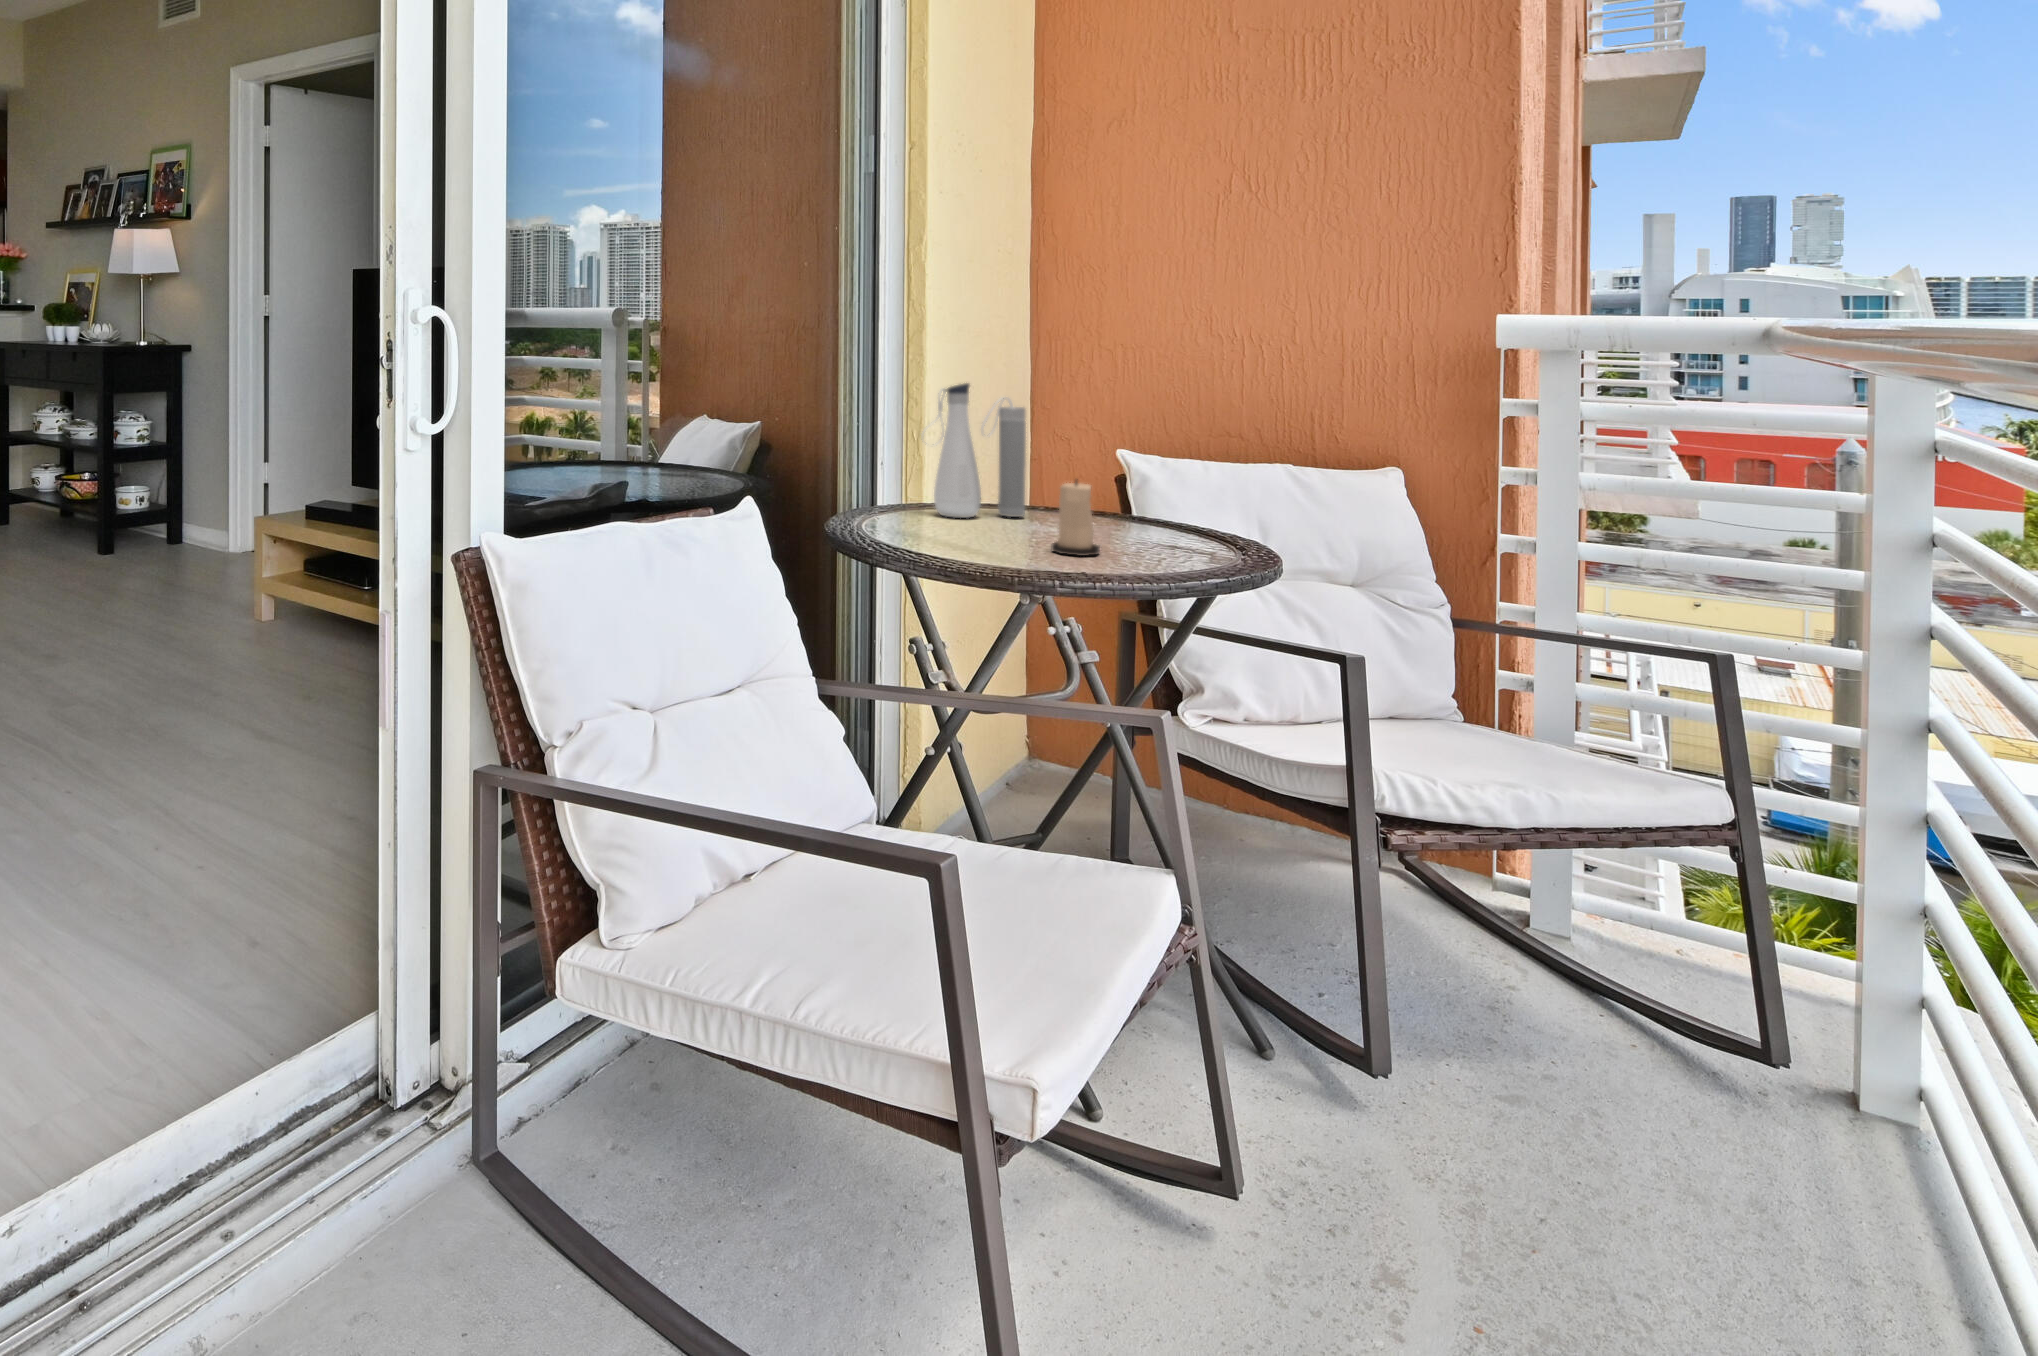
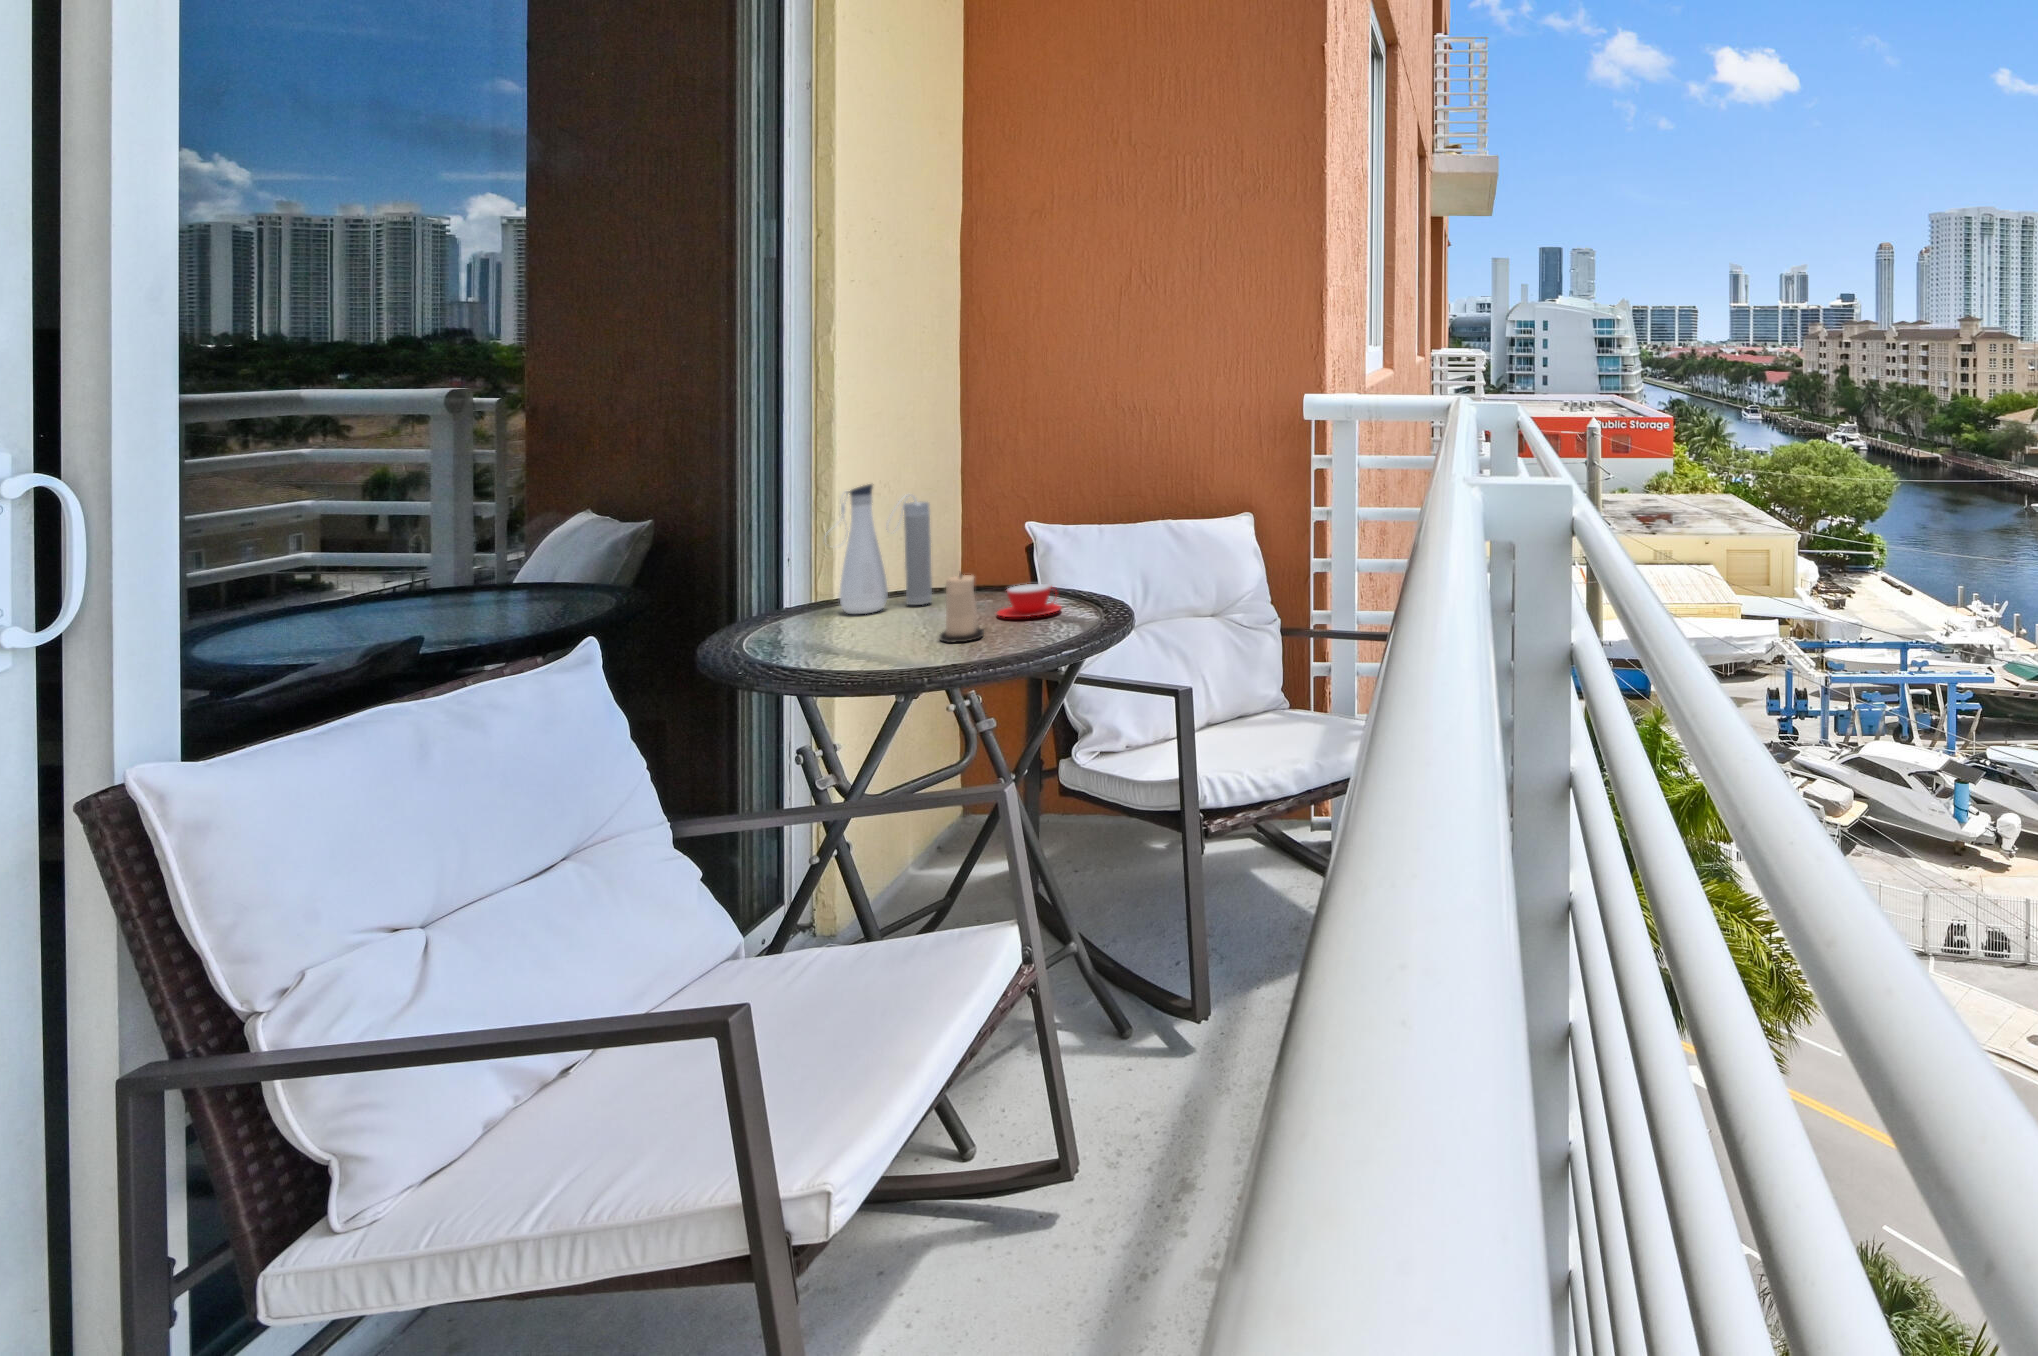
teacup: none [1105,507,1183,542] -> present [997,584,1061,617]

